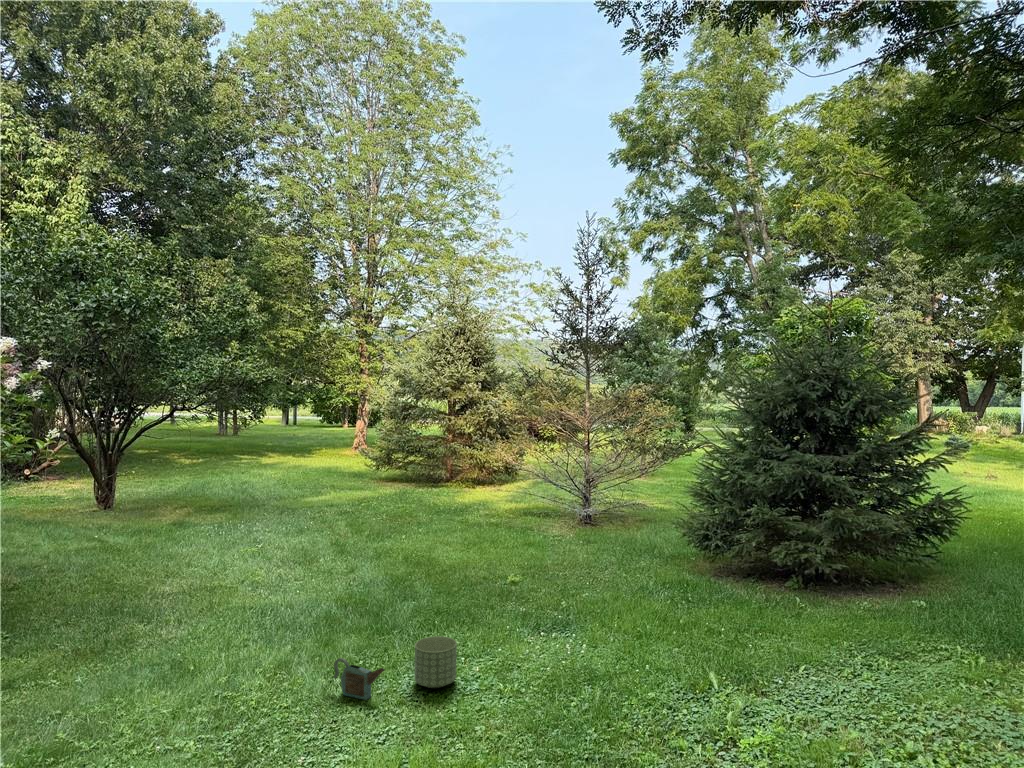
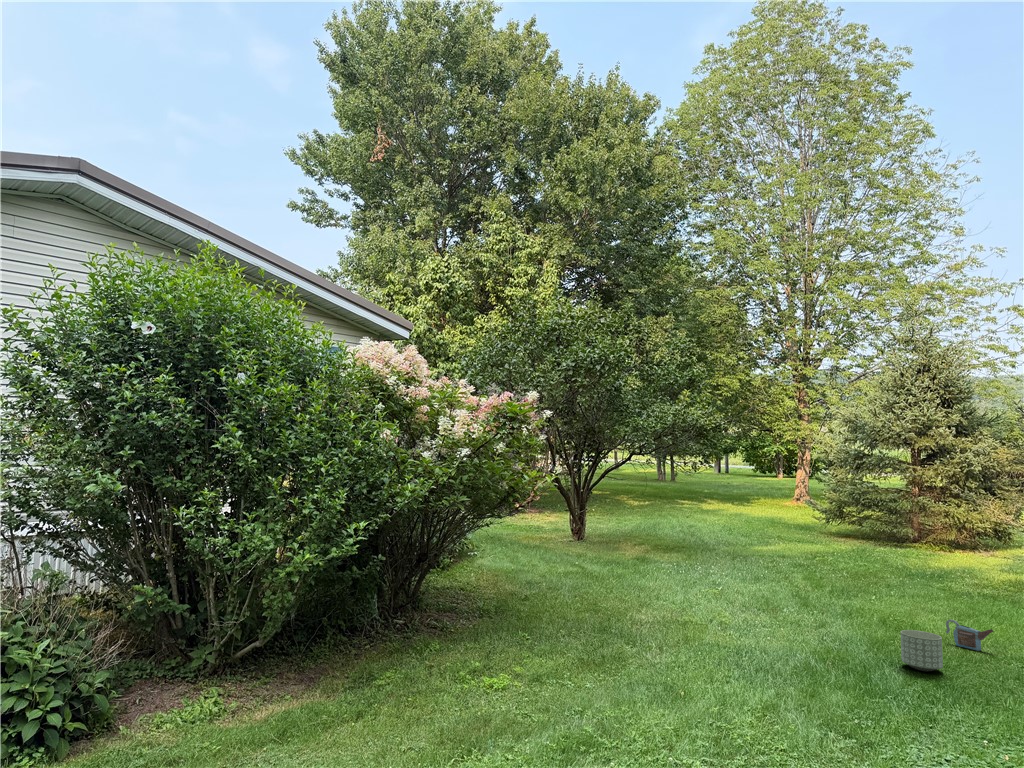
watering can: present [334,658,385,700] -> present [946,619,993,651]

